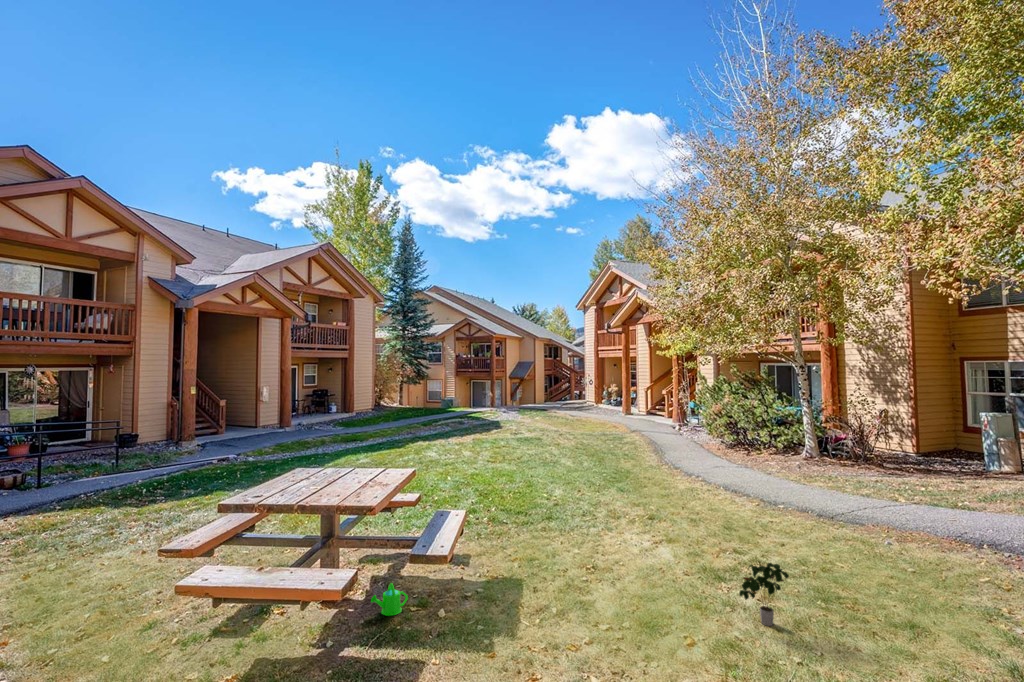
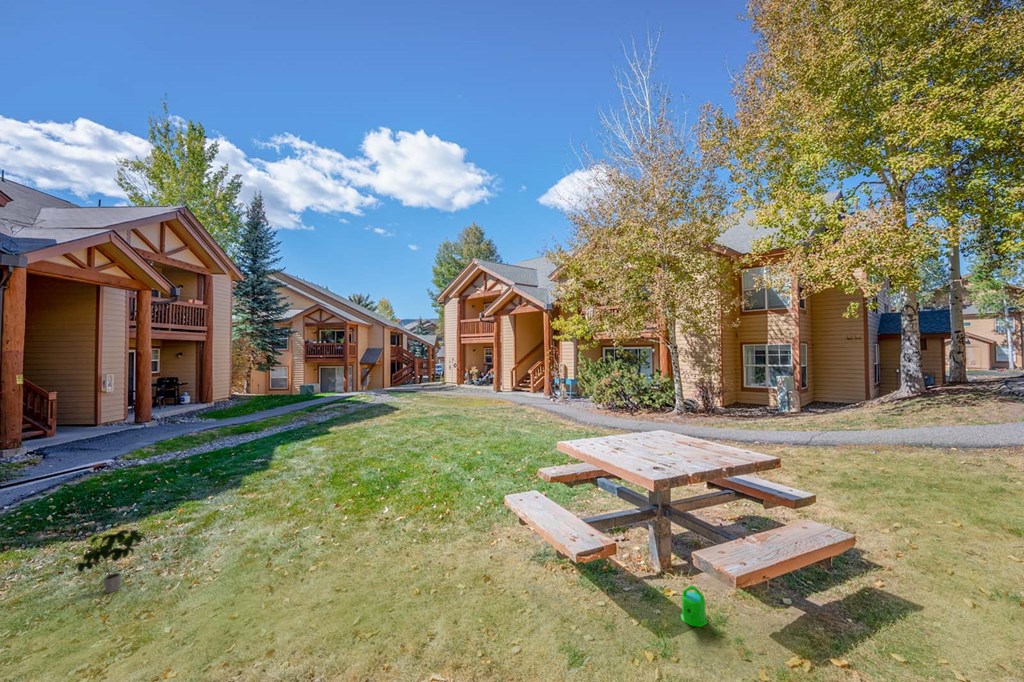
potted plant: present [739,563,789,626] -> present [75,530,147,593]

